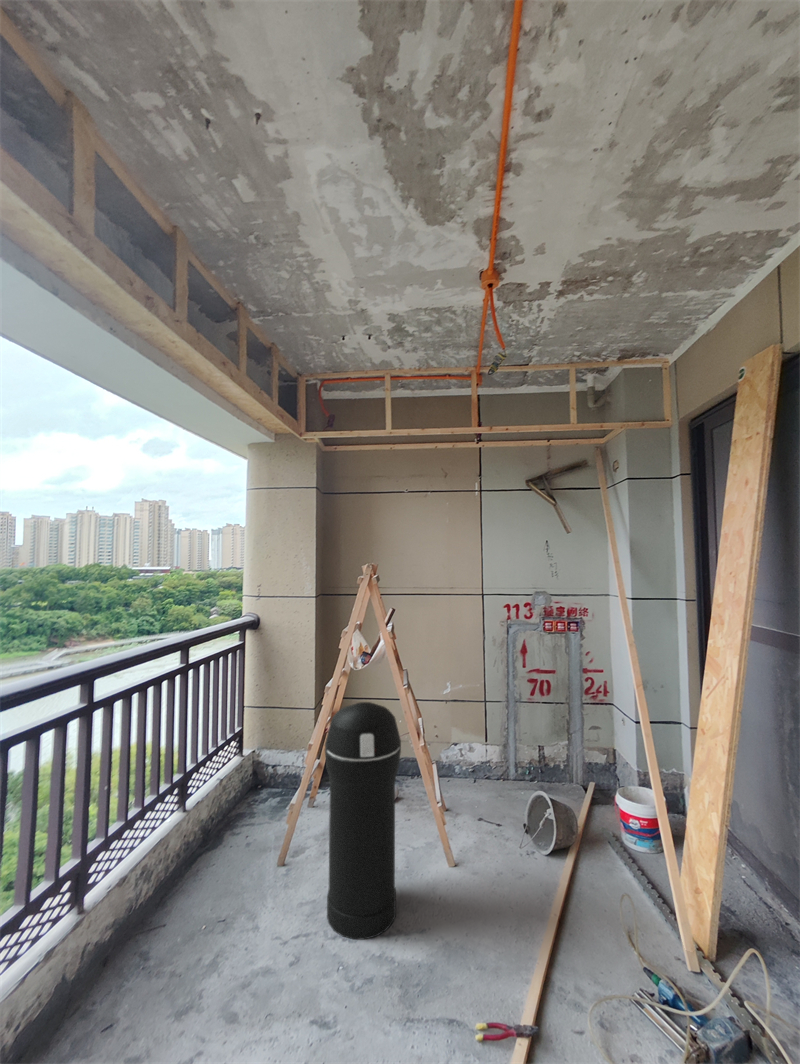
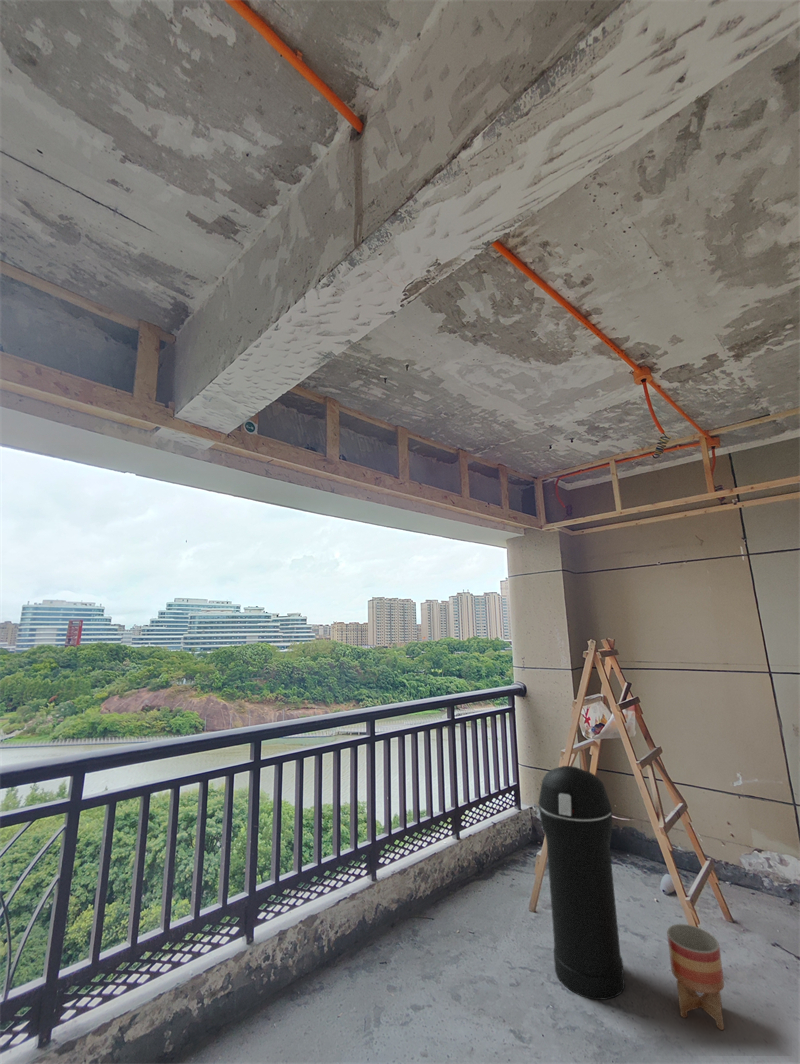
planter: none [438,827,481,914] -> present [667,924,724,1030]

